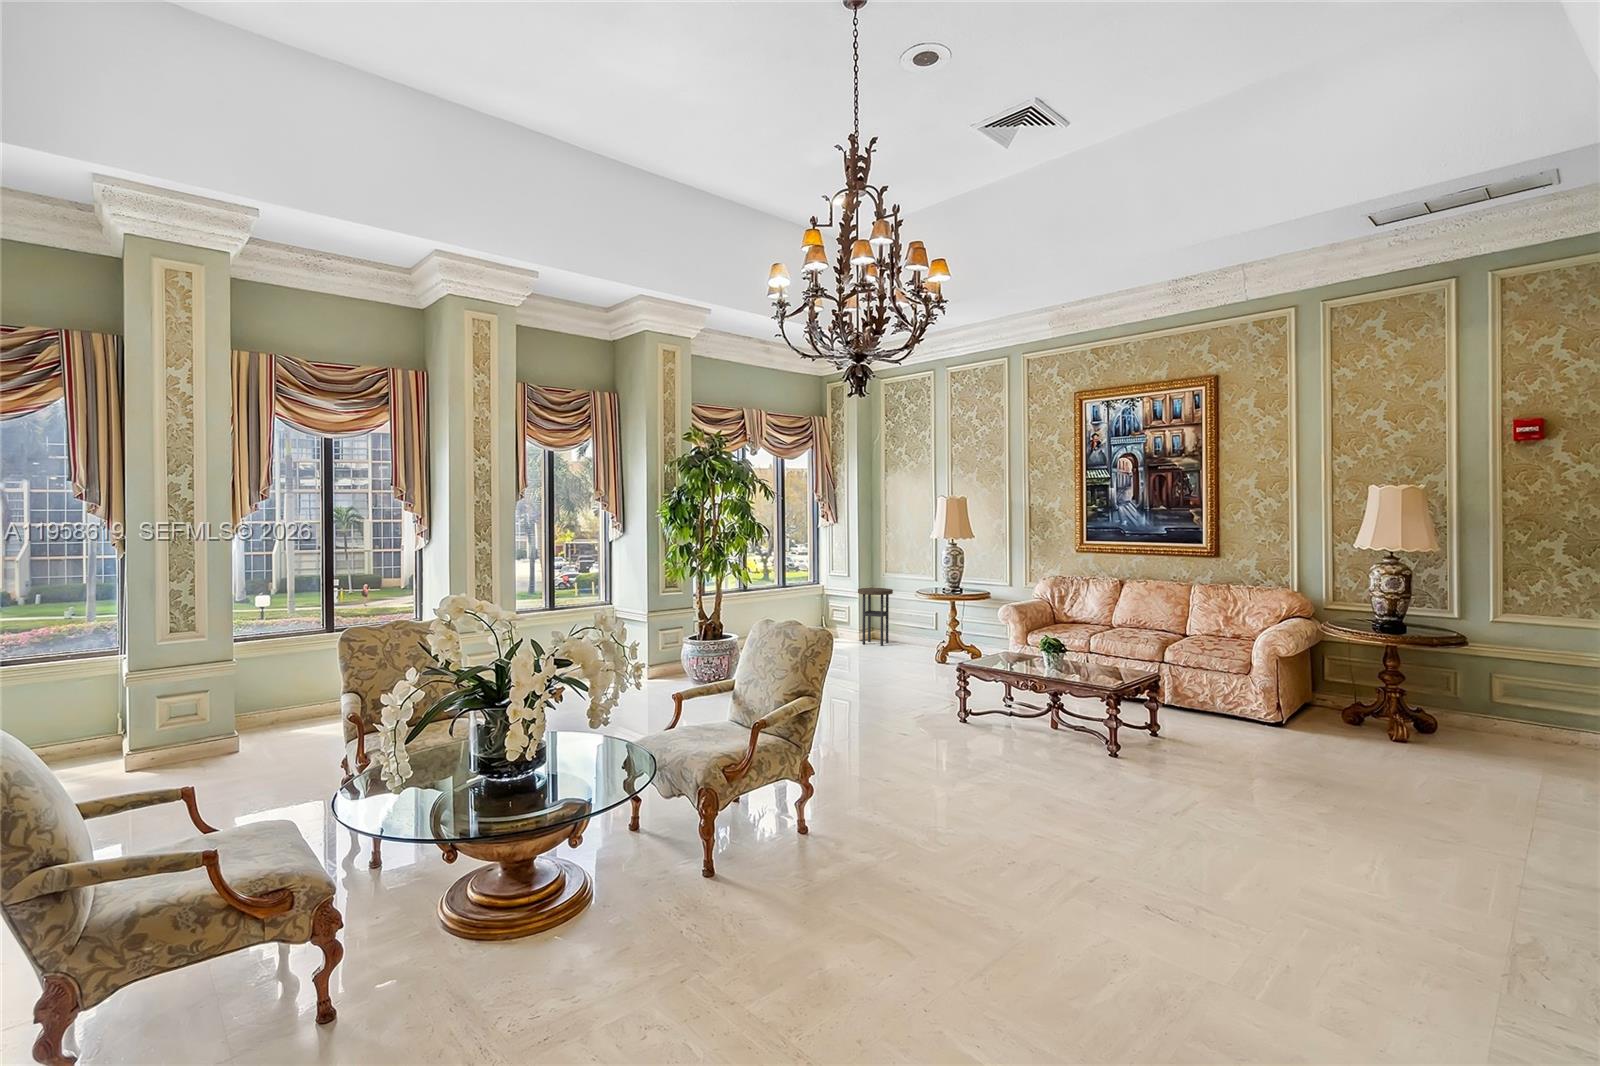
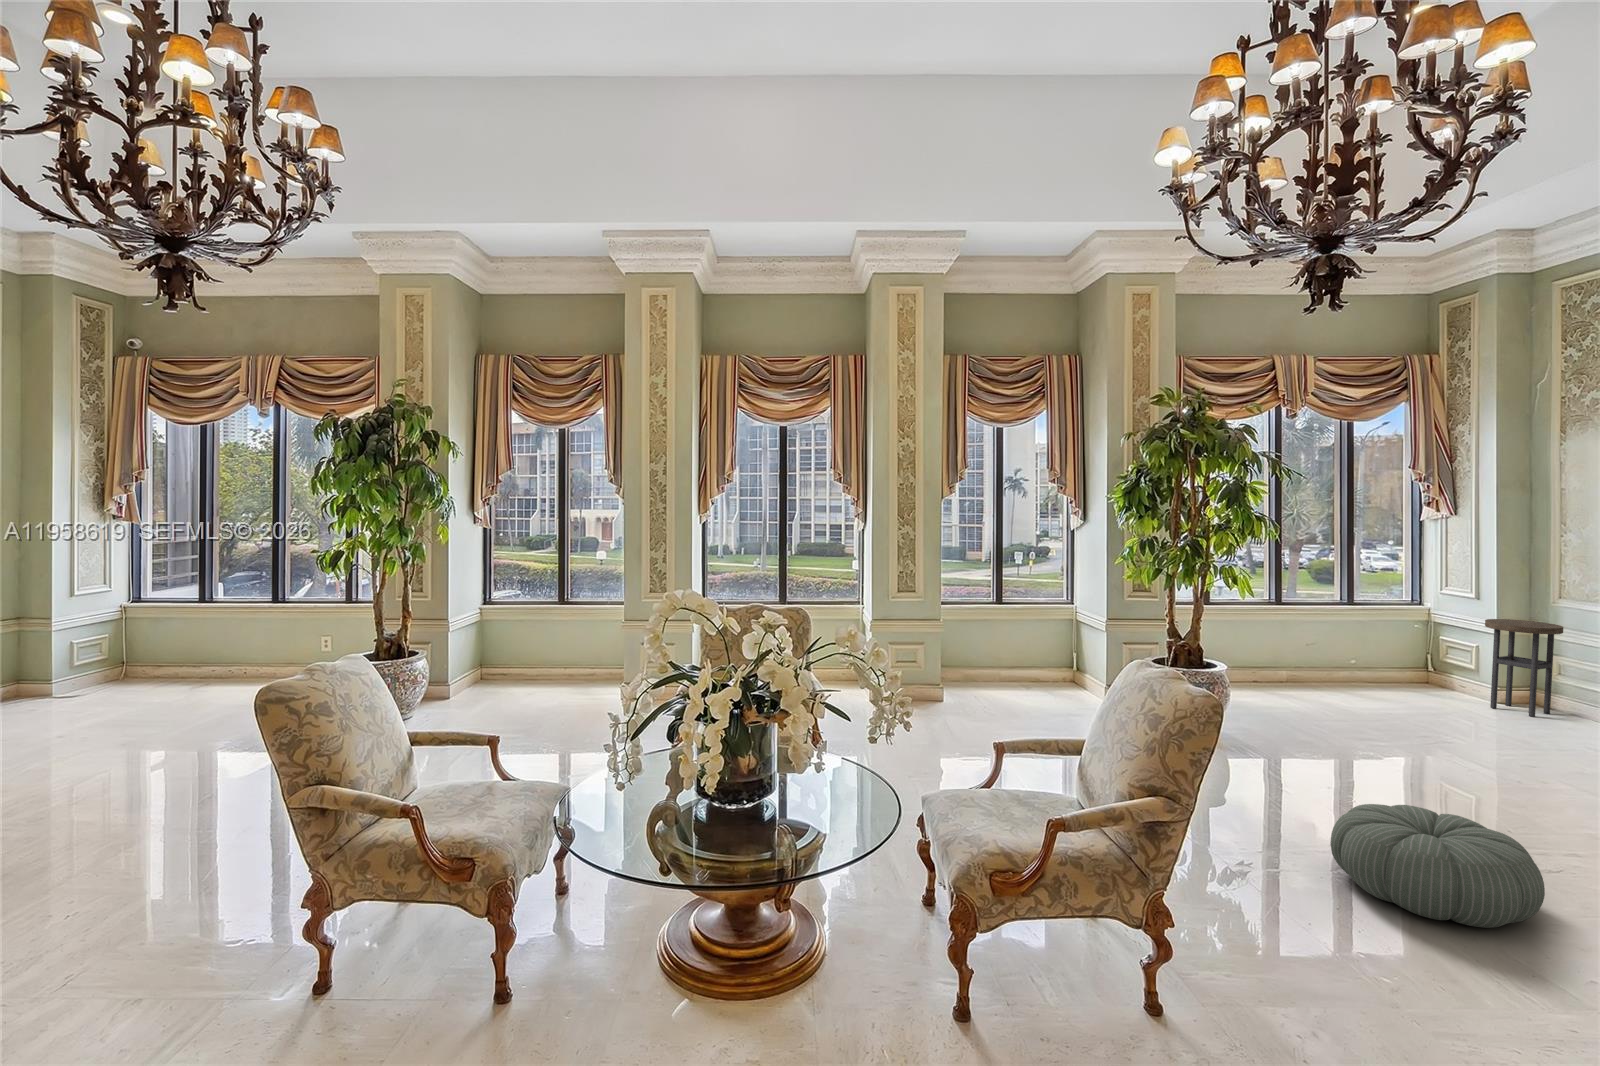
pouf: none [842,694,936,750] -> present [1330,804,1545,928]

